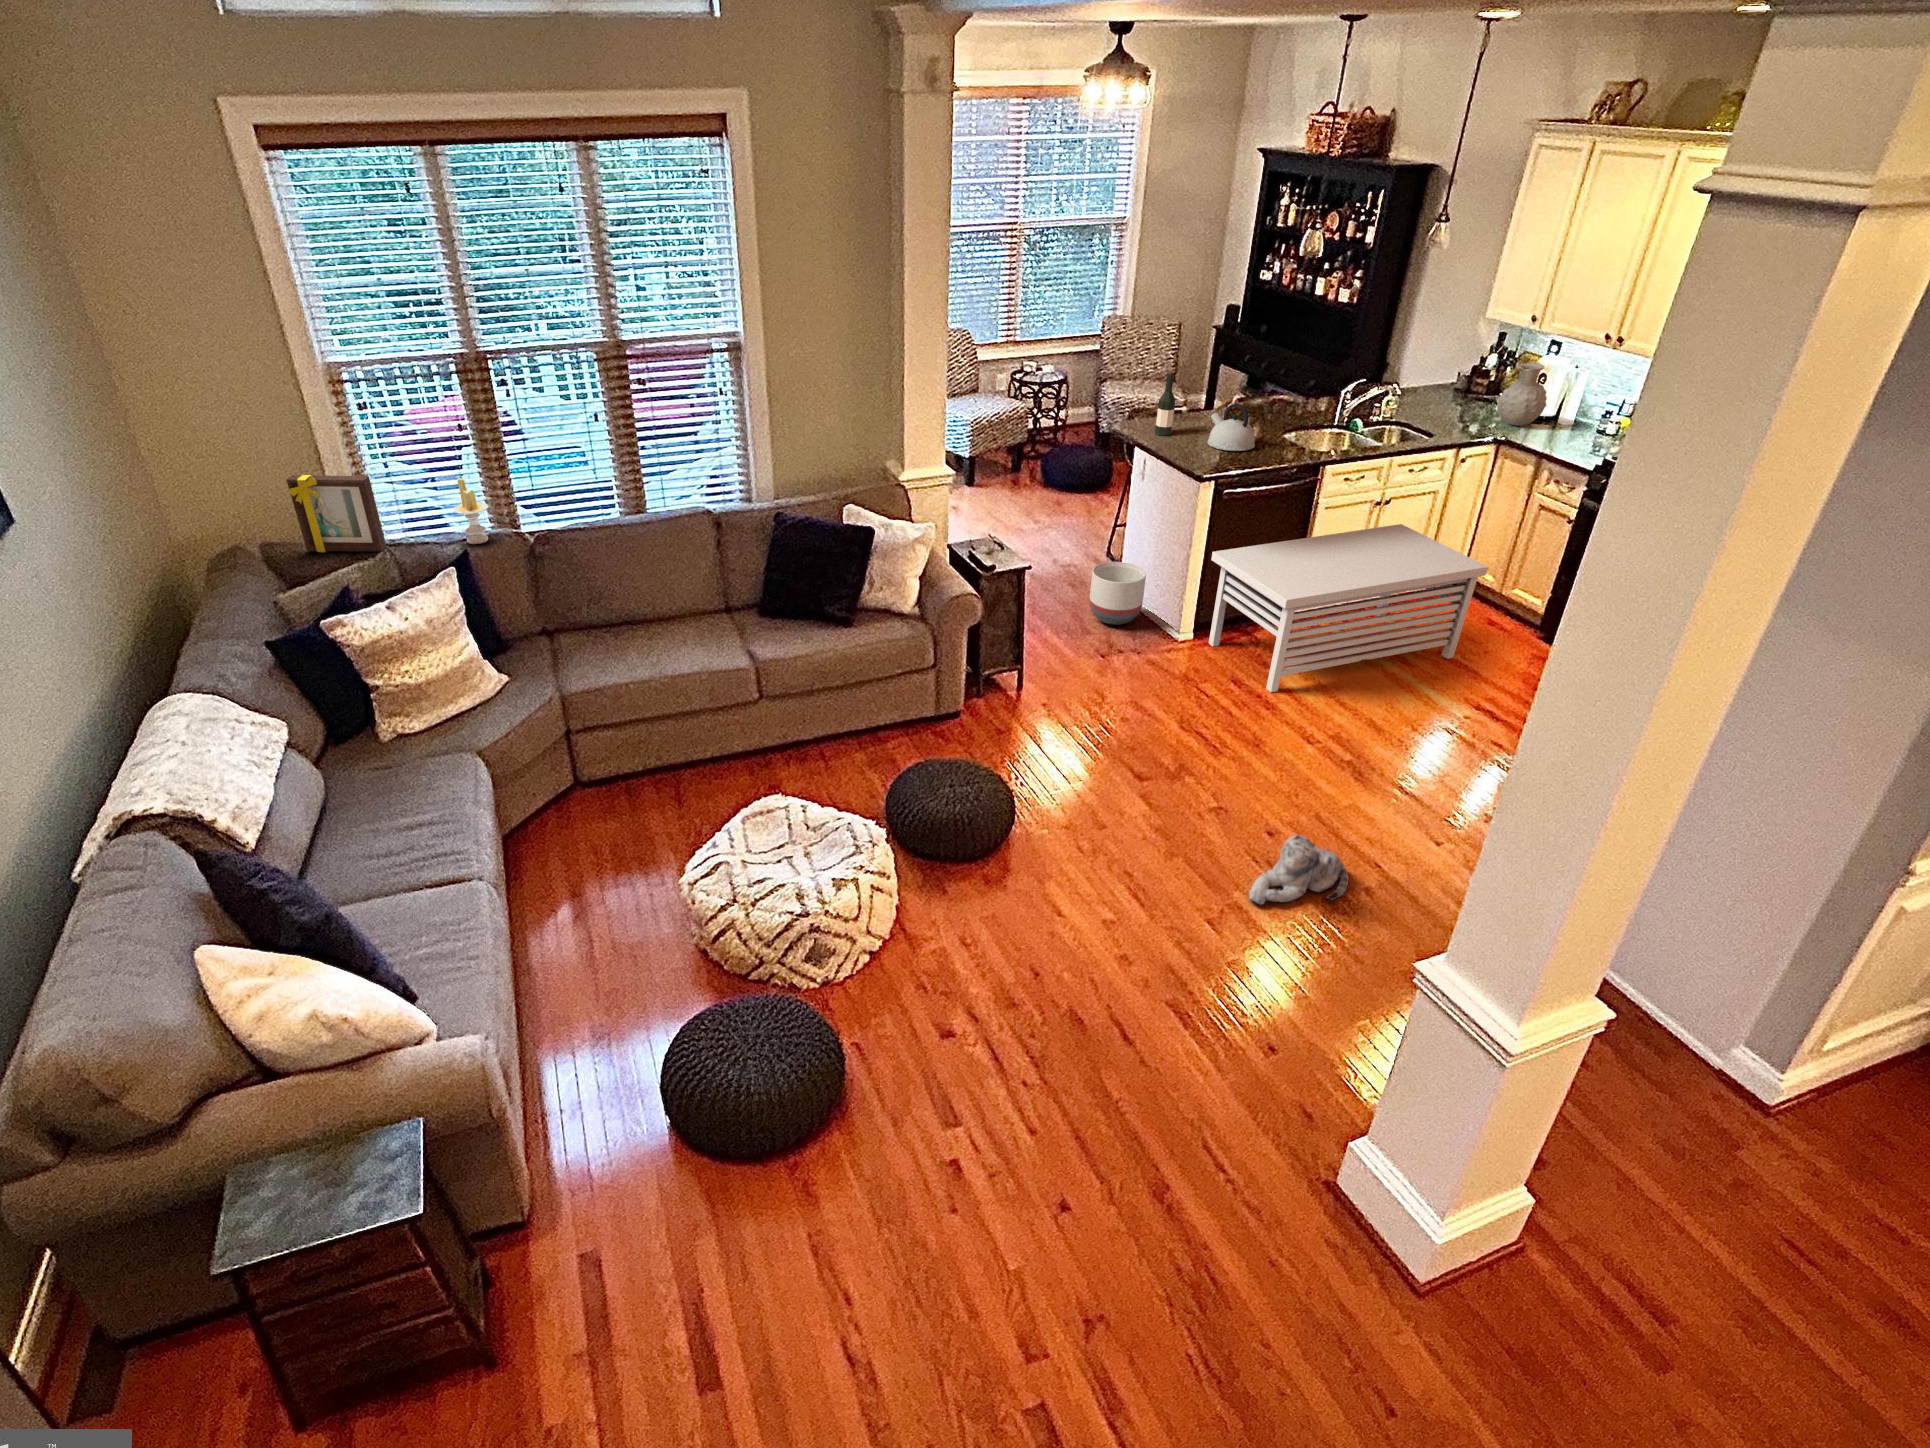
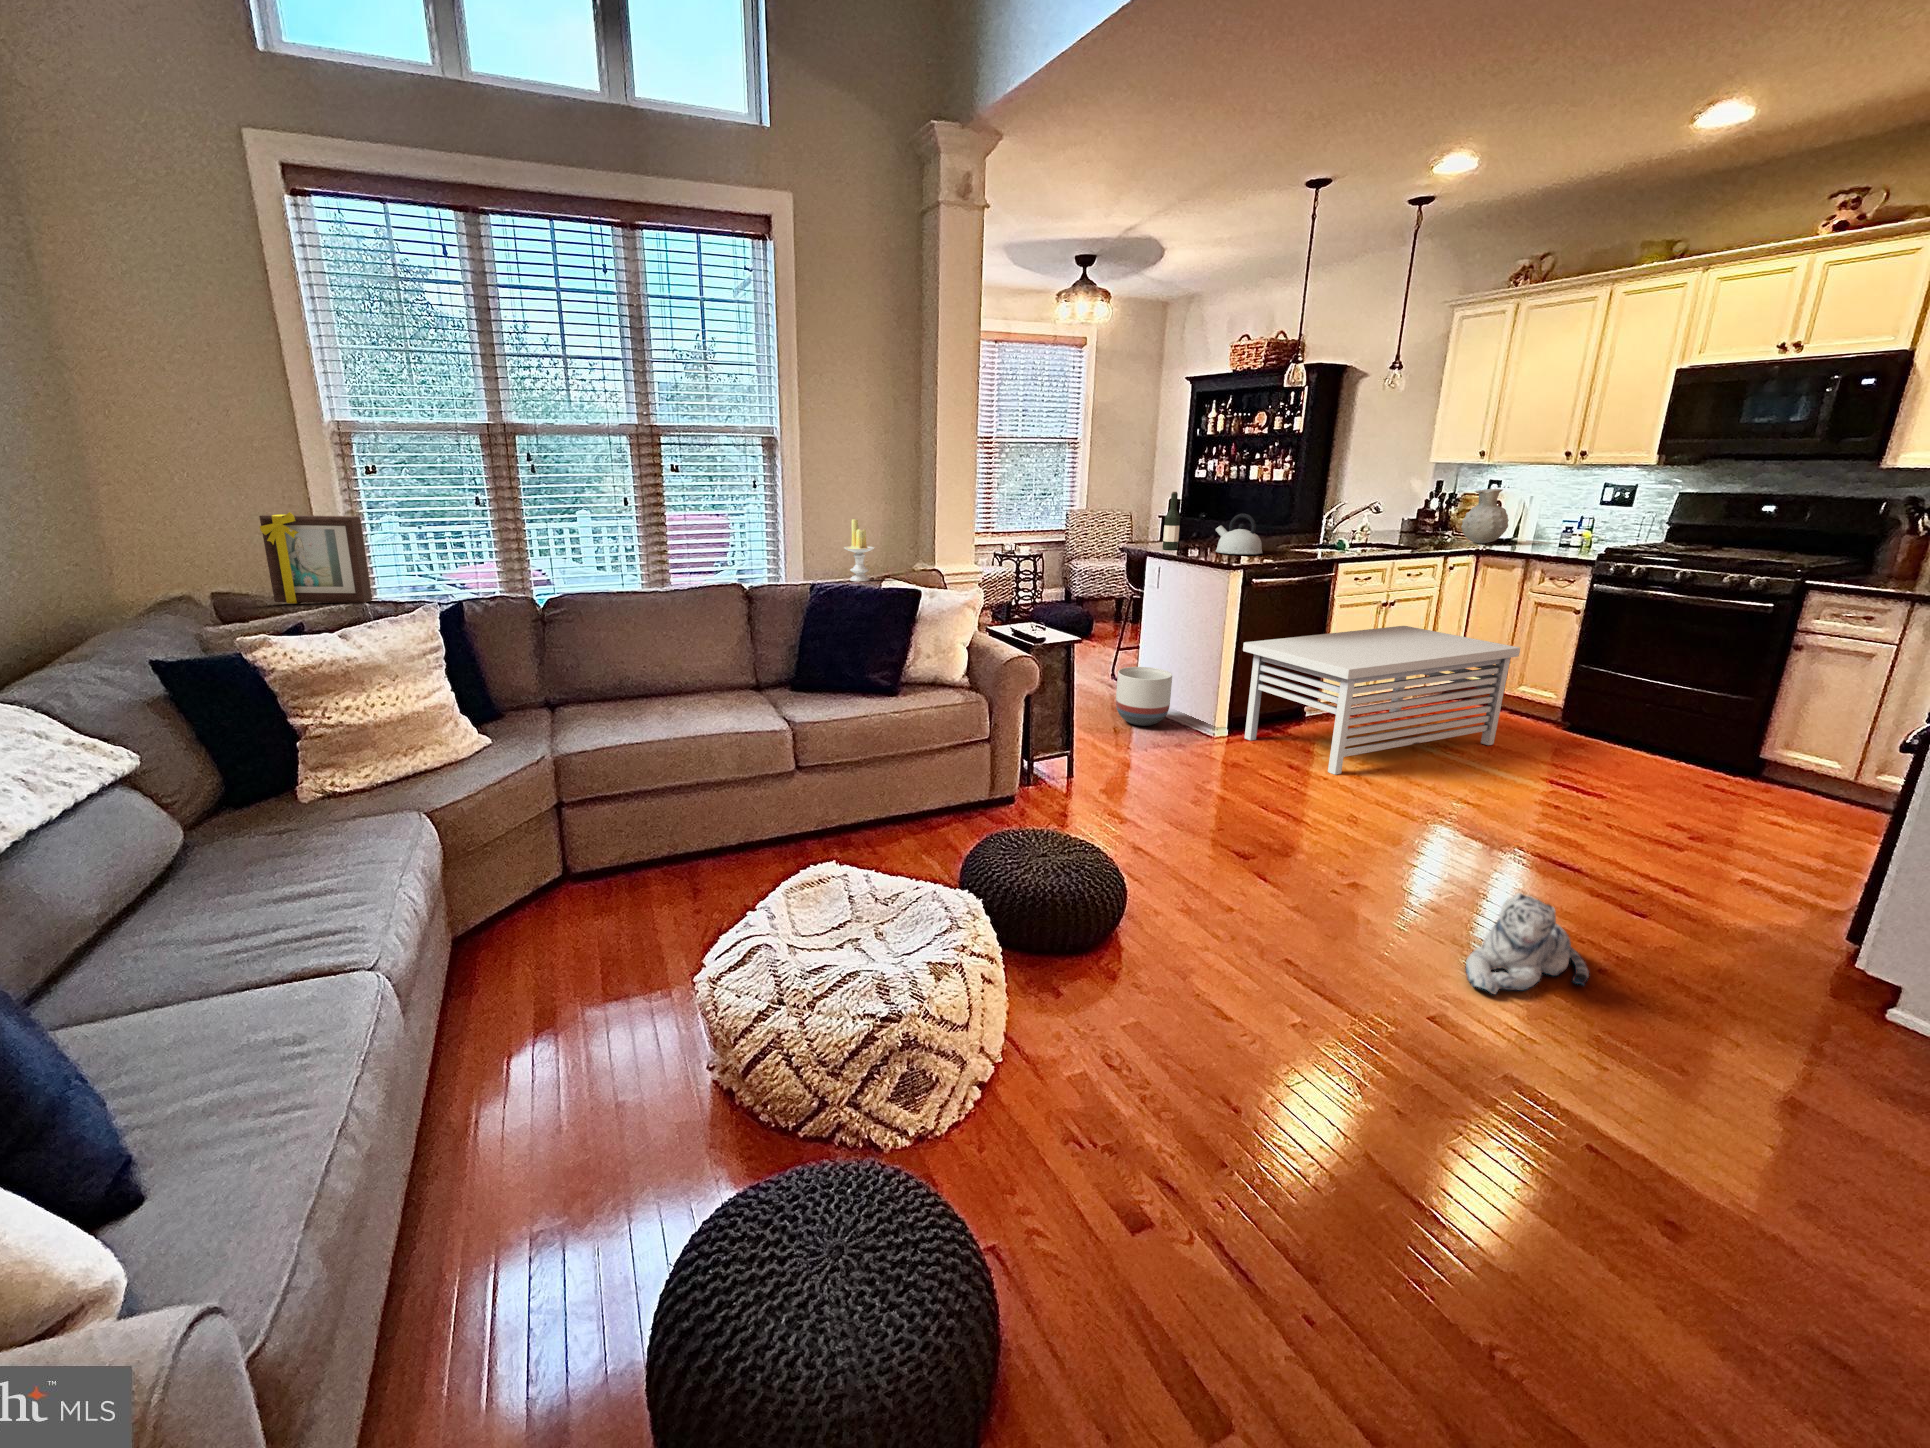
candle: present [454,478,488,544] -> present [844,519,875,581]

